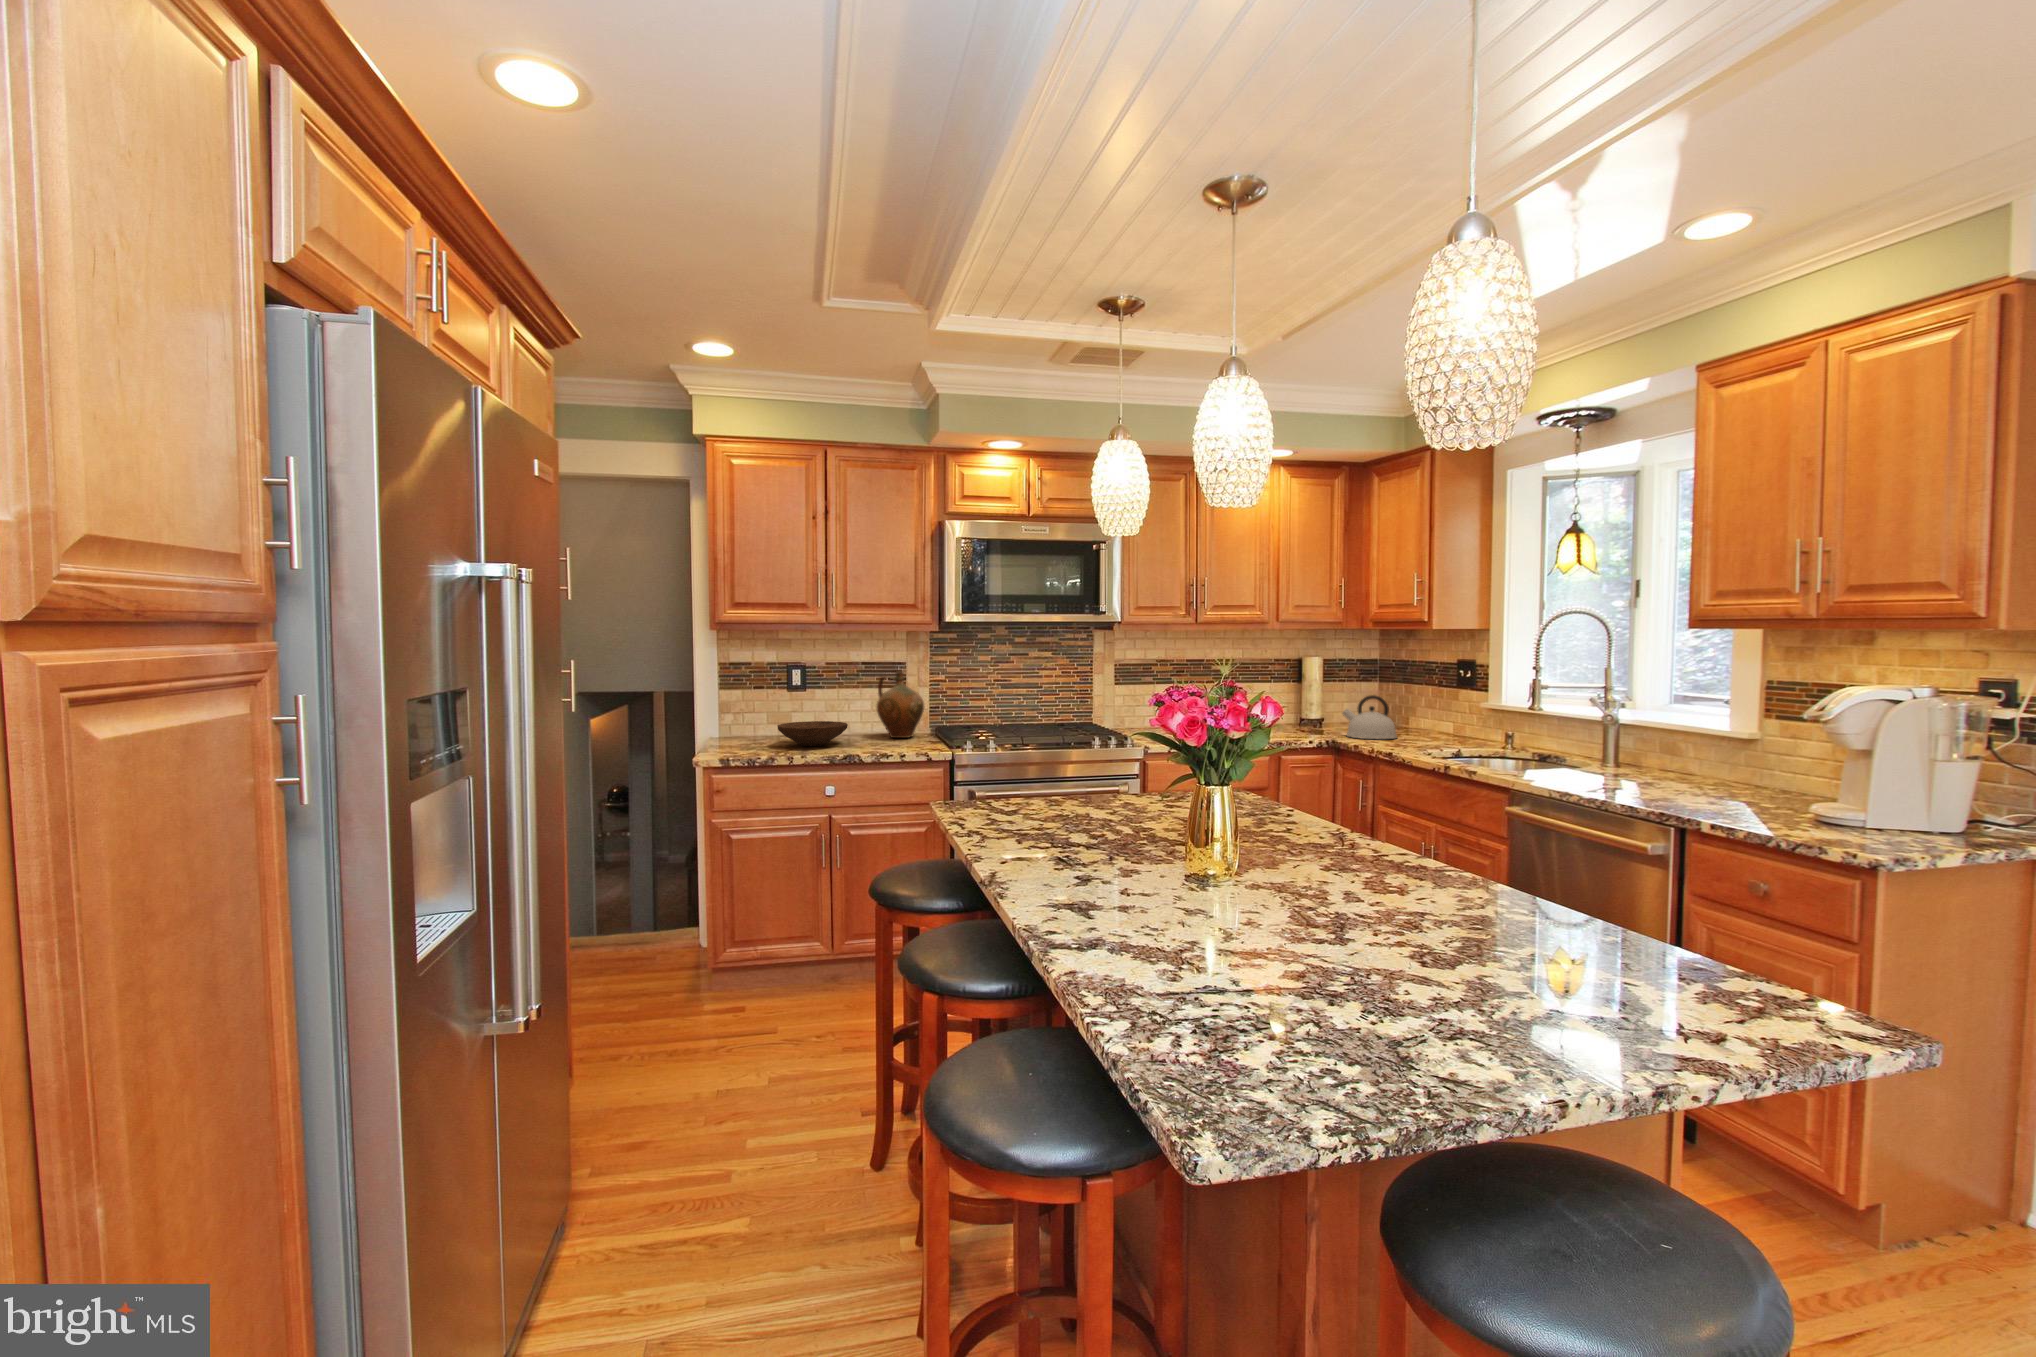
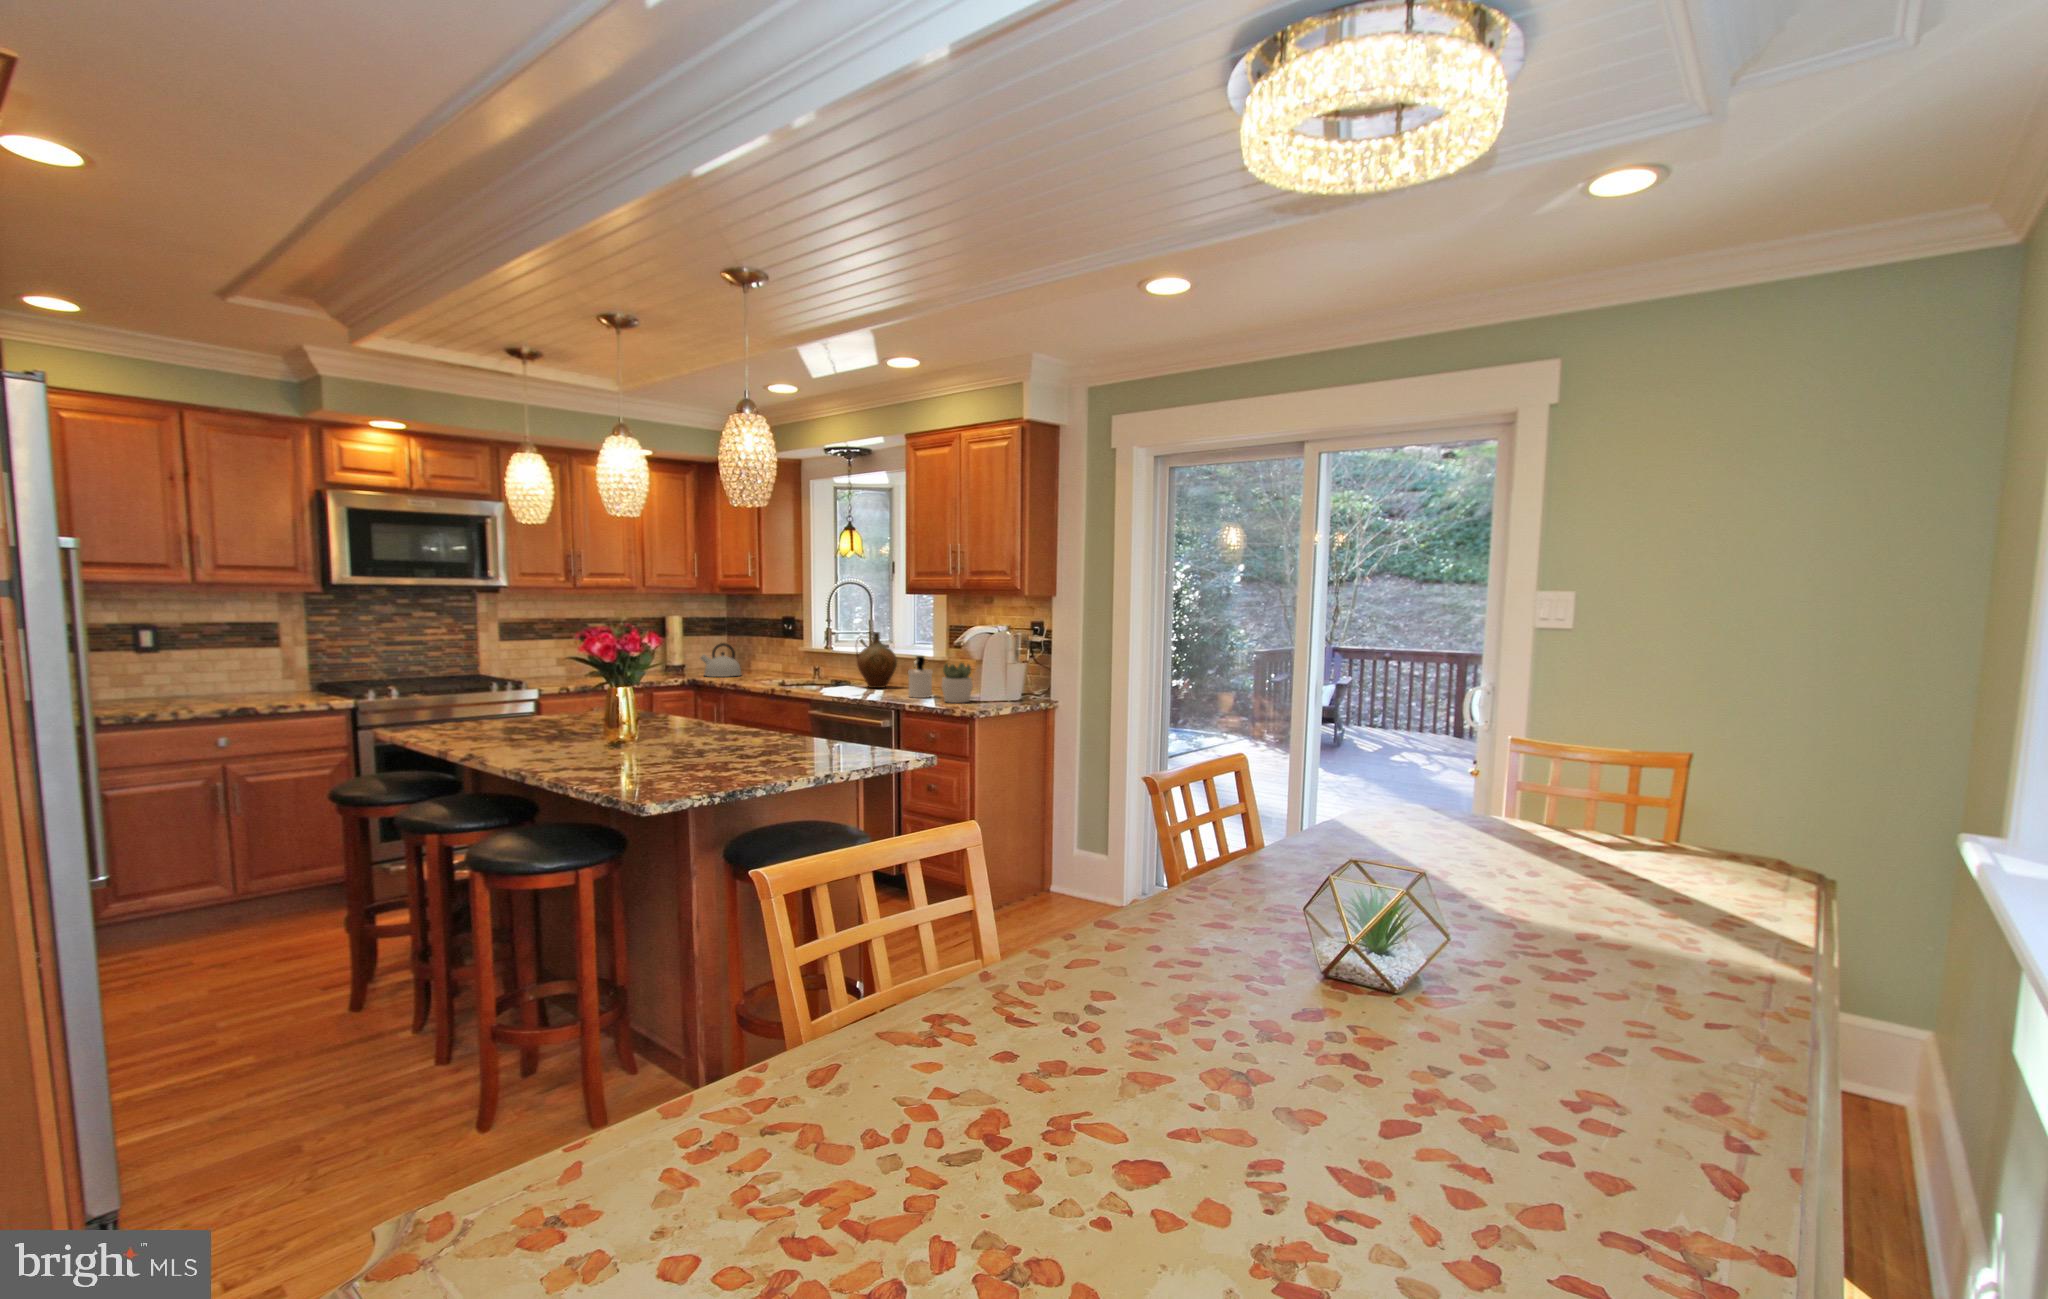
ceramic jug: present [877,672,924,738] -> present [856,632,897,688]
wooden bowl: present [778,721,848,746] -> none [136,682,224,706]
soap dispenser: none [1716,738,1773,814] -> present [908,656,933,698]
succulent plant: none [1808,758,1895,840] -> present [942,663,973,703]

